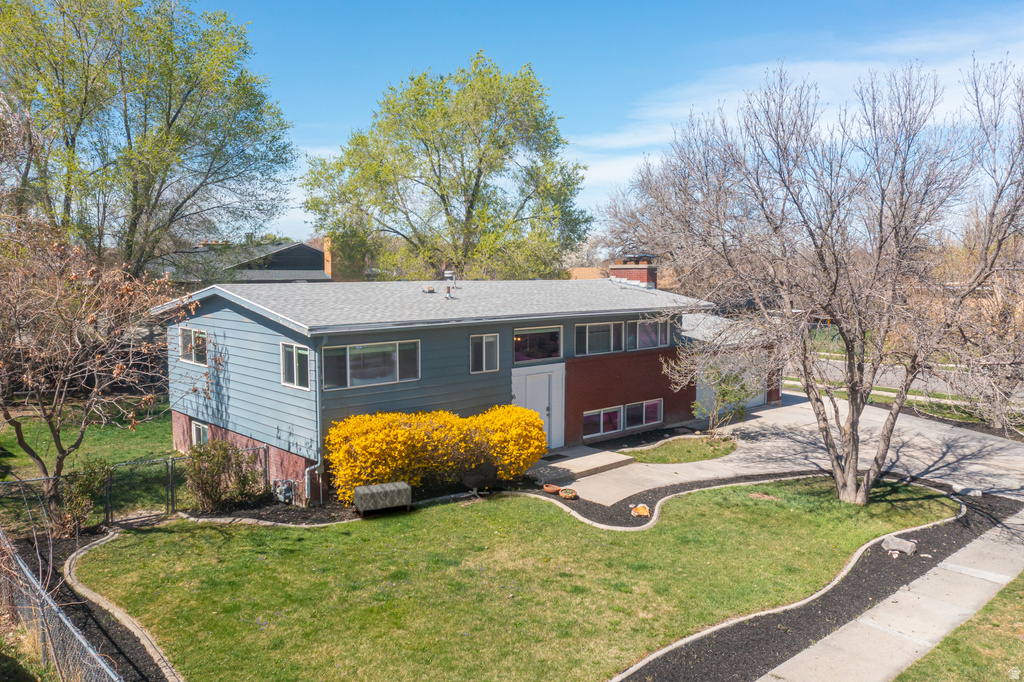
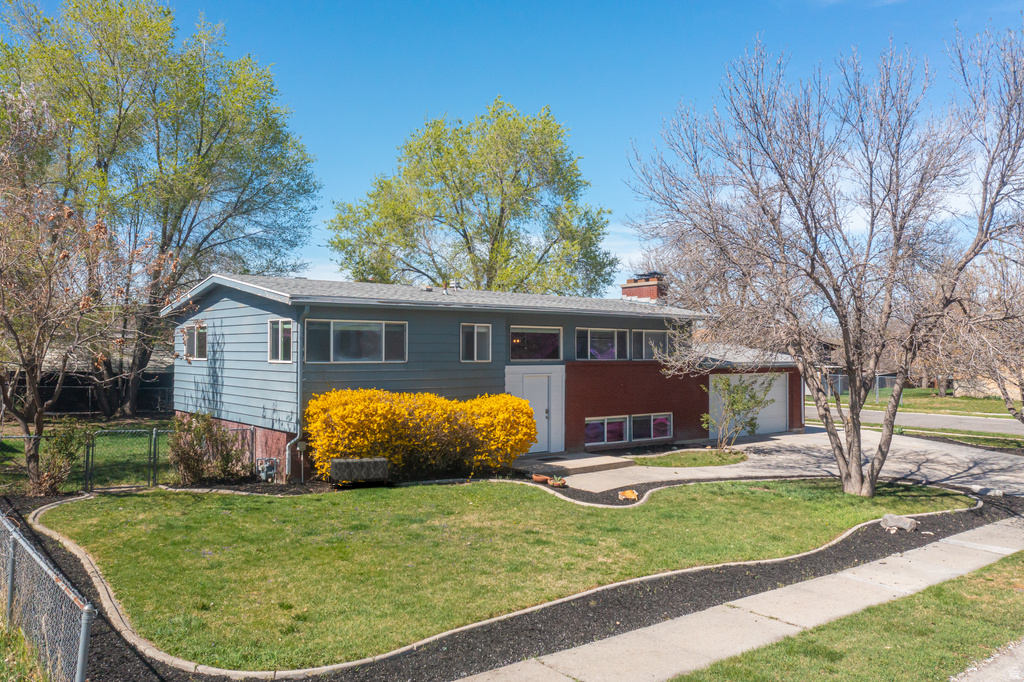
lounge chair: present [461,462,499,498] -> none [443,446,483,480]

